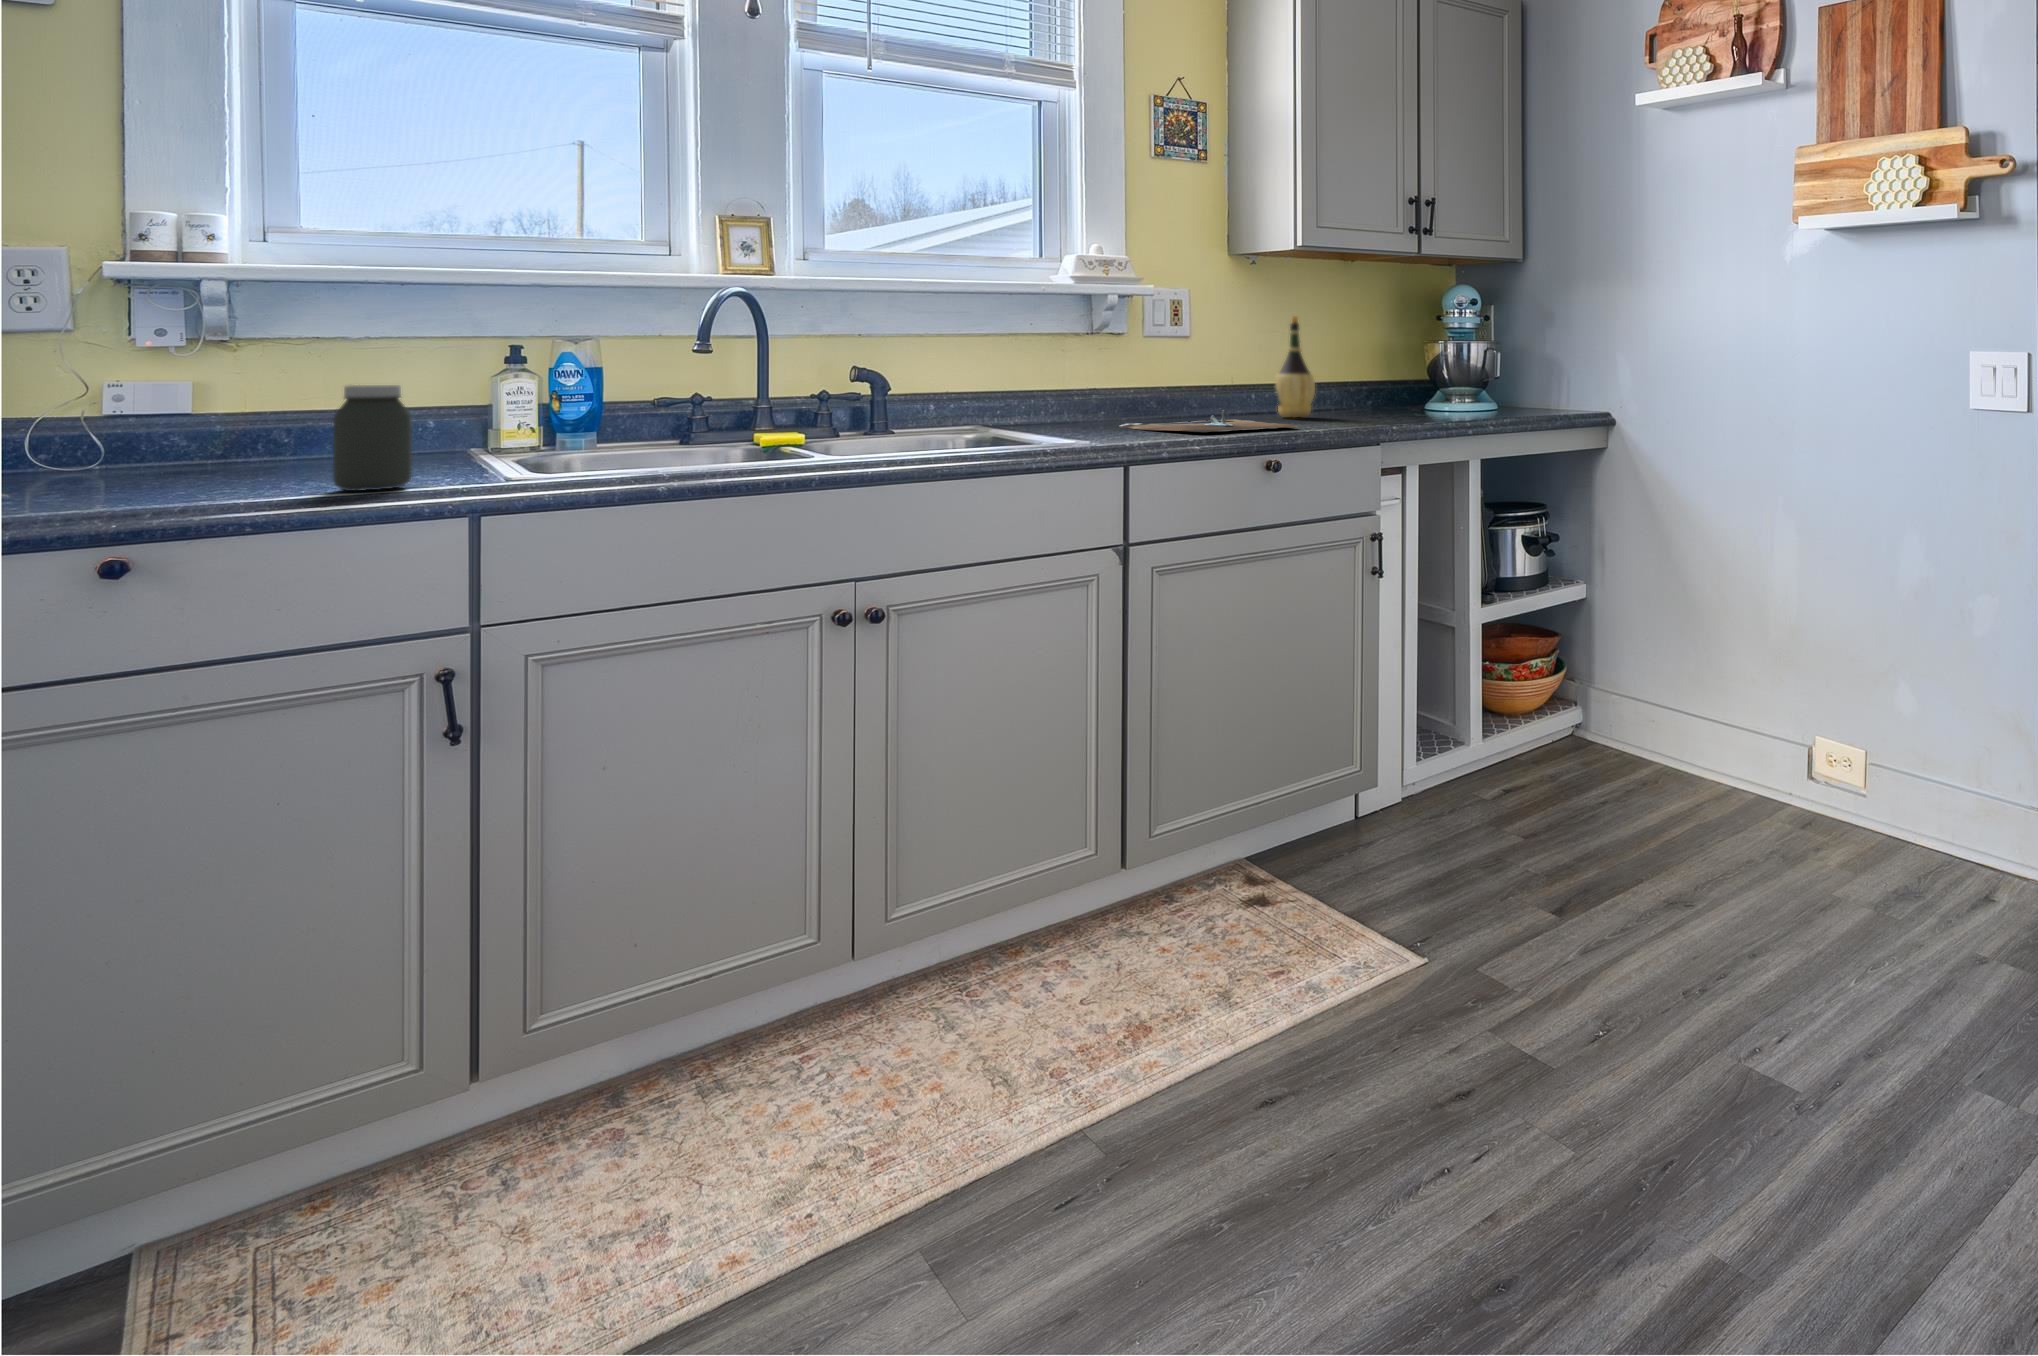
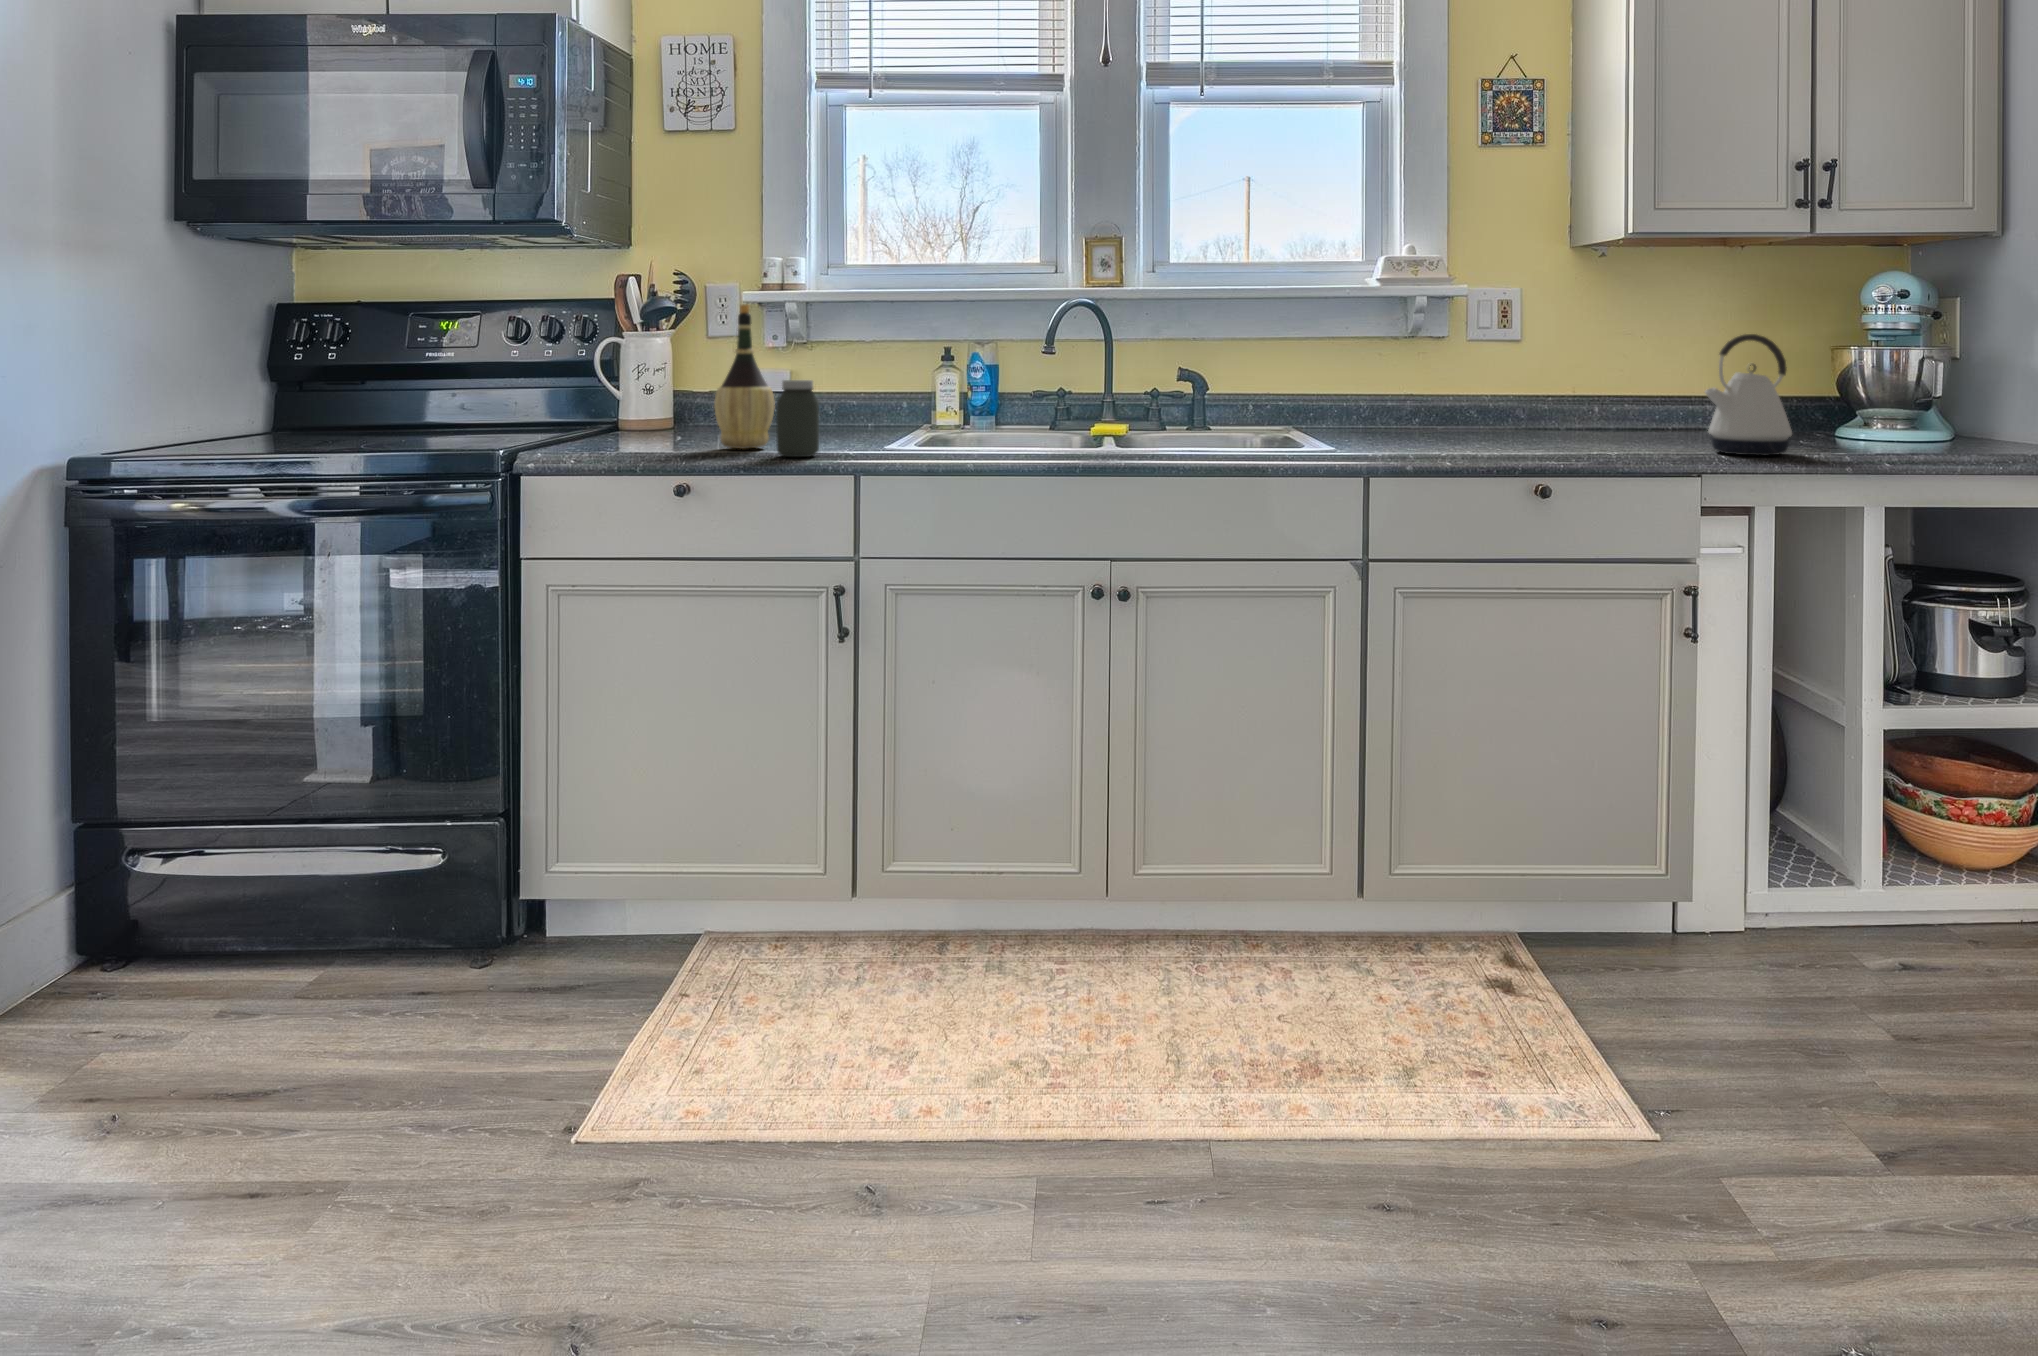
wine bottle: present [1276,317,1315,417] -> present [714,304,774,449]
kettle: none [1357,335,1416,429] -> present [1705,334,1792,455]
cutting board: present [1119,410,1298,432] -> none [1429,421,1628,446]

